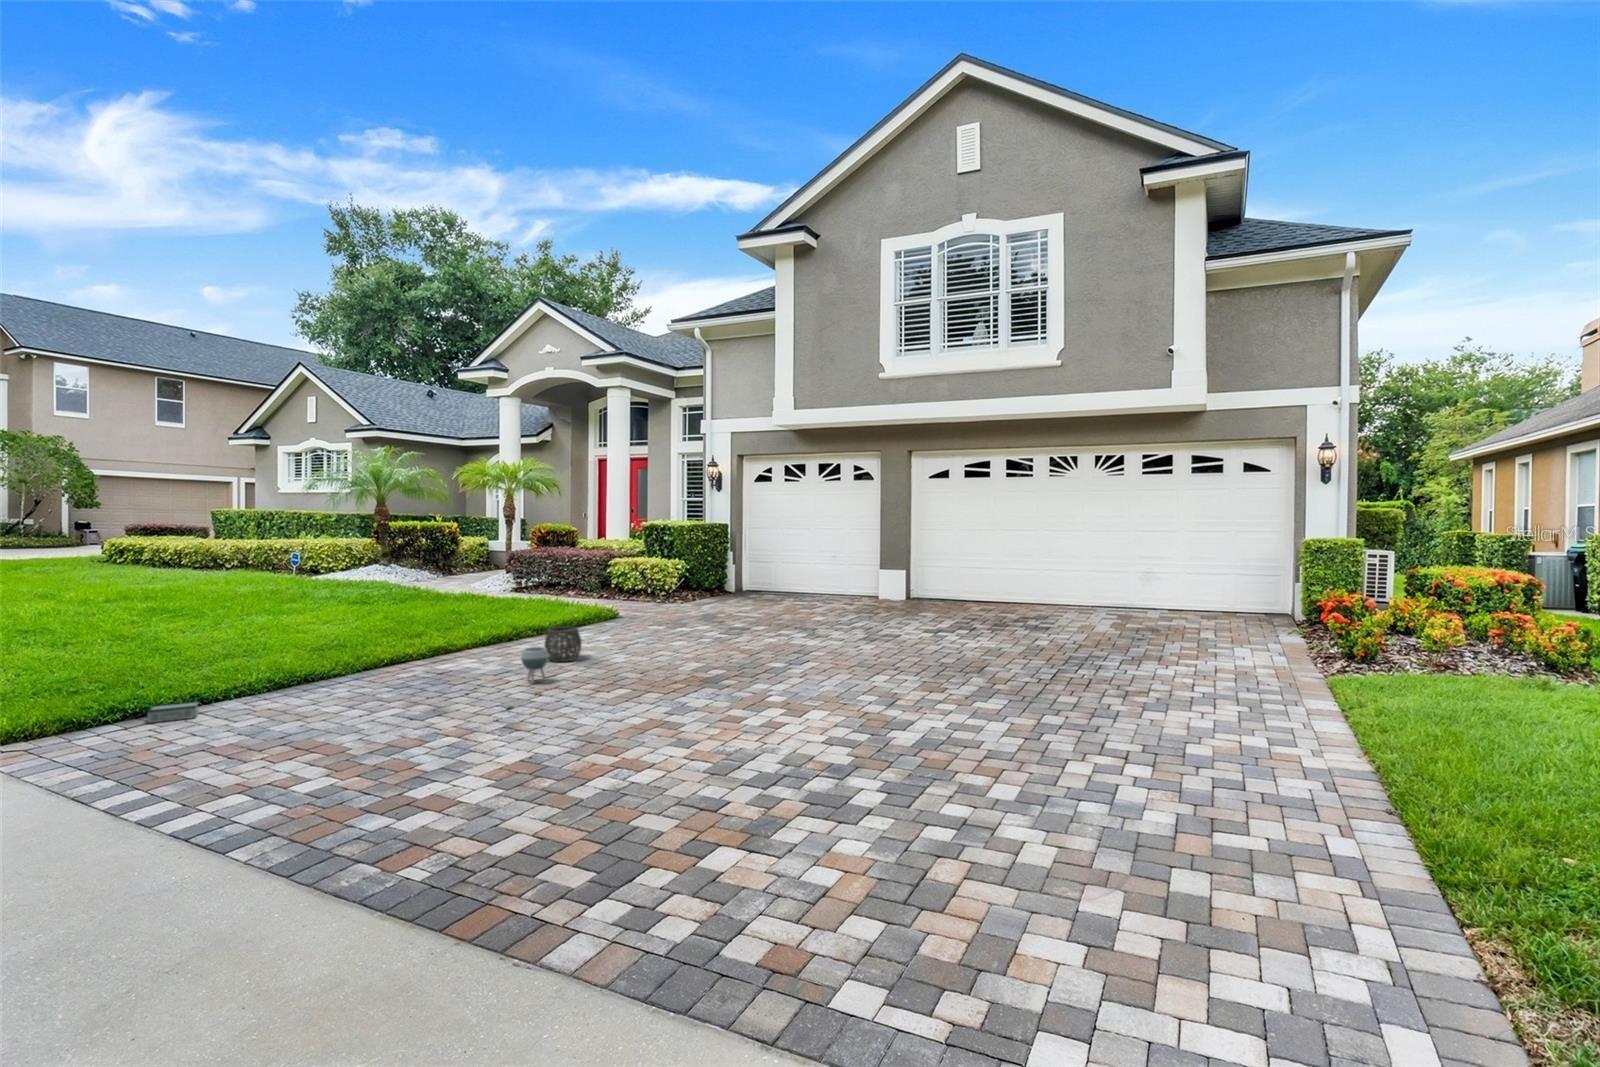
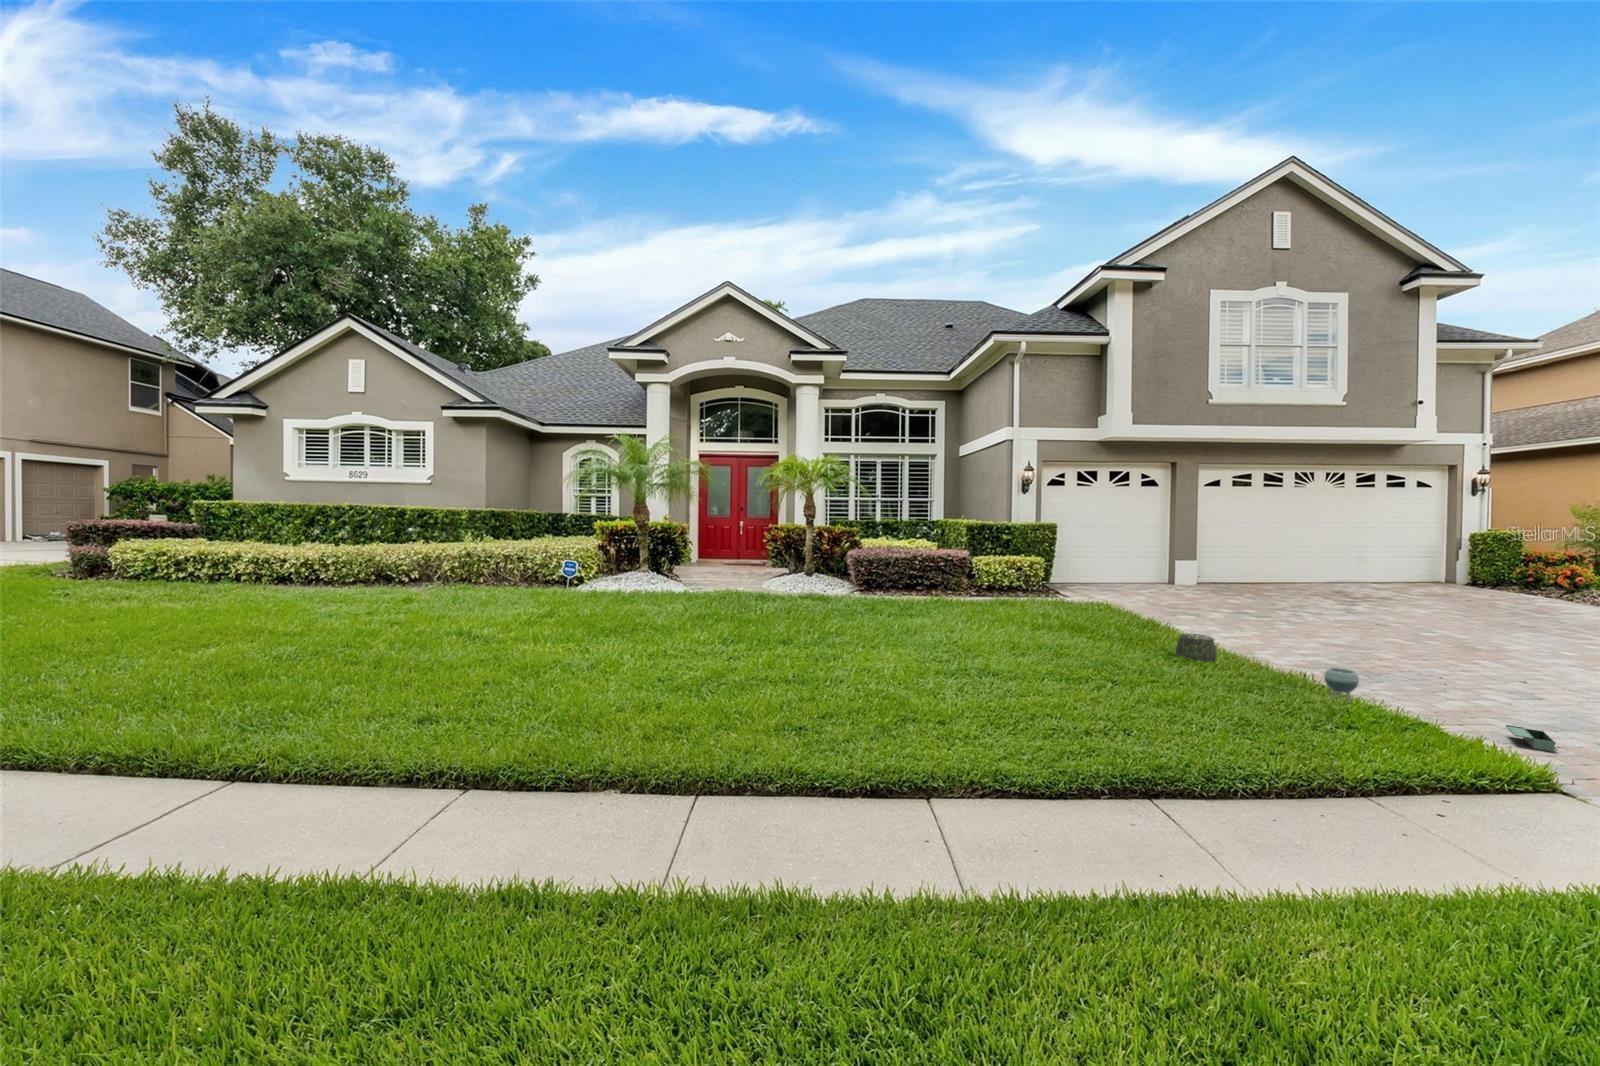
woven basket: present [544,626,582,662] -> present [1176,634,1217,663]
planter: present [521,647,549,683] -> present [1324,668,1359,702]

